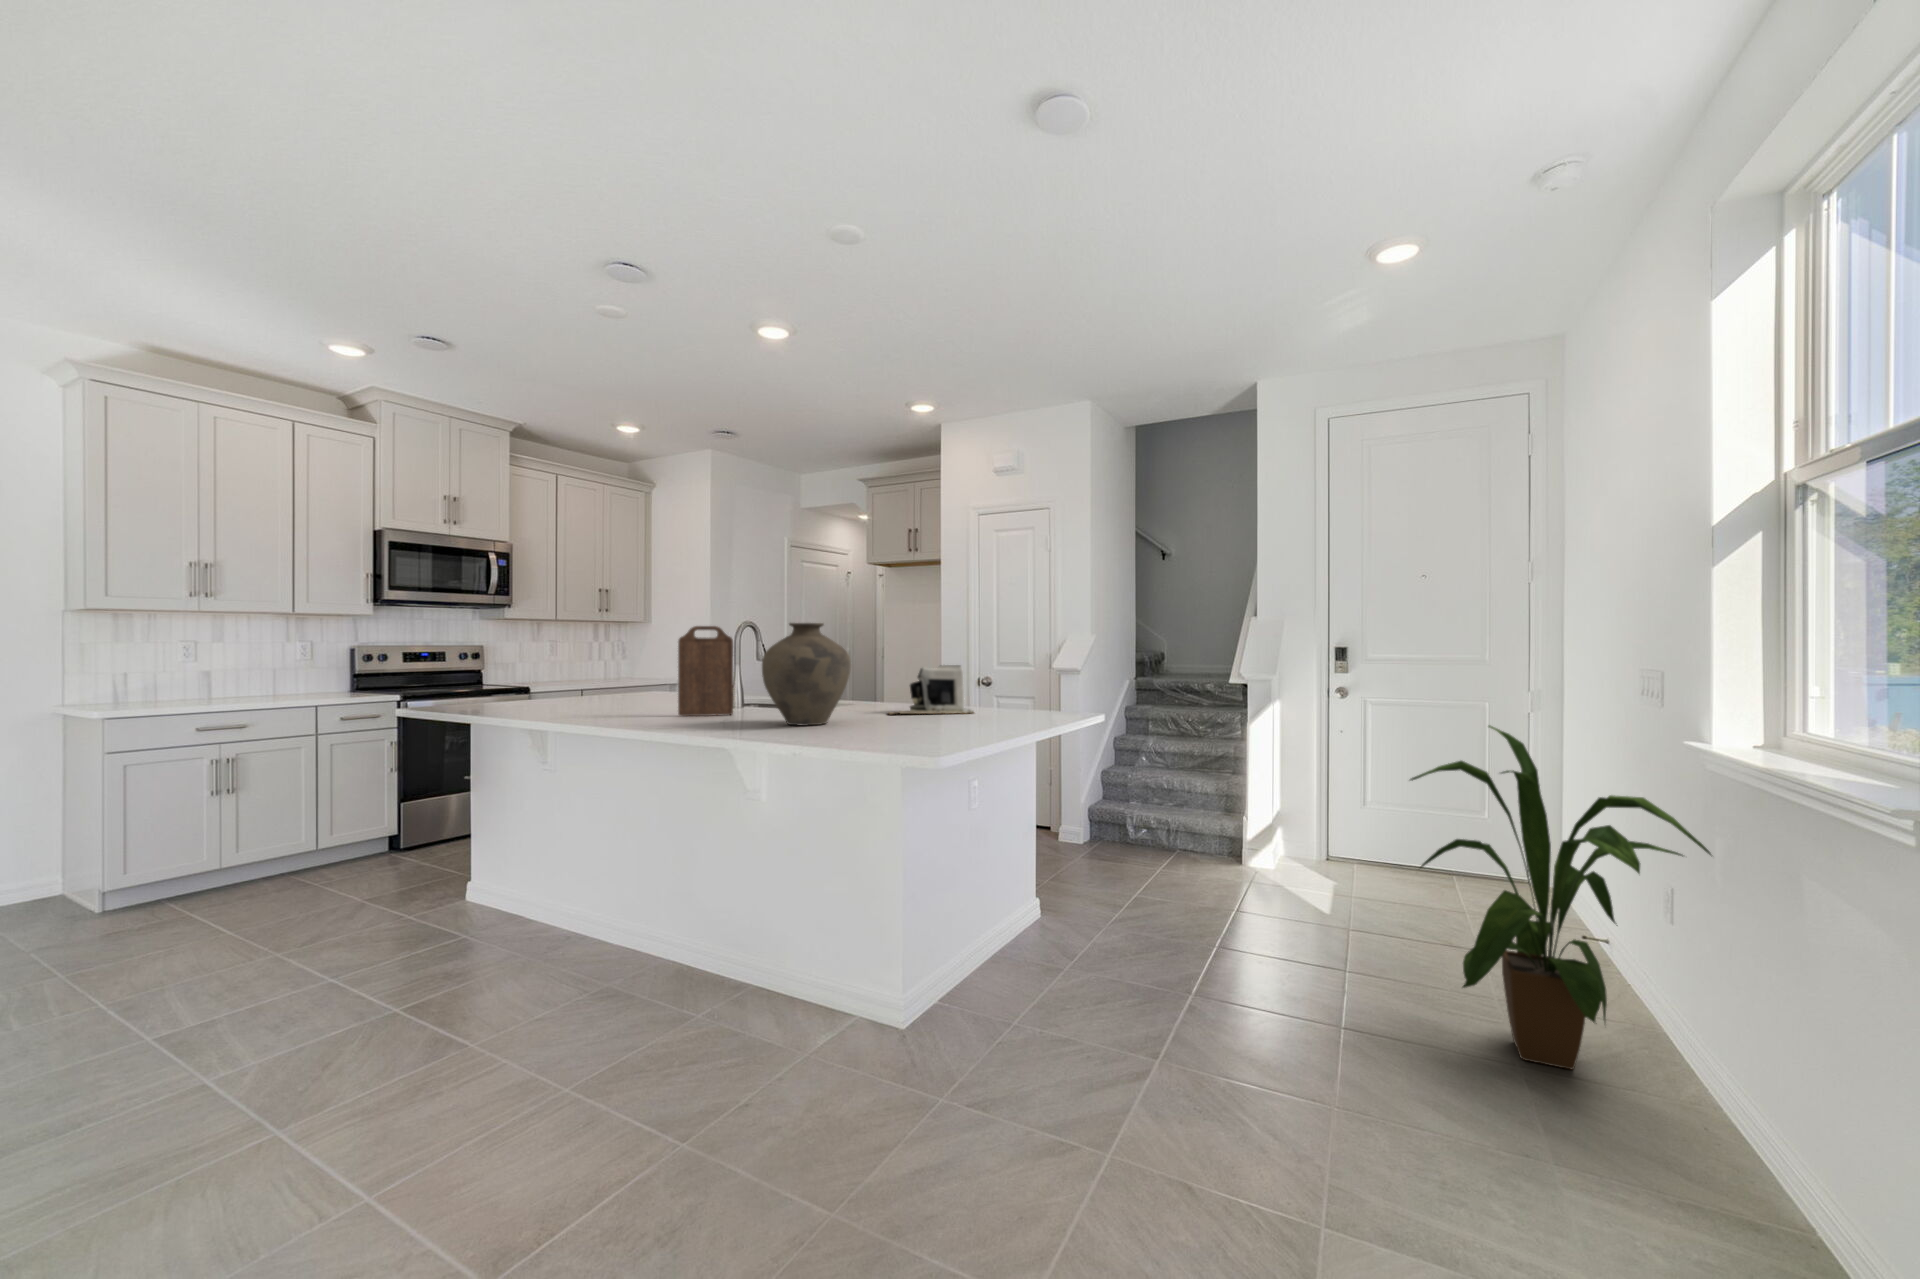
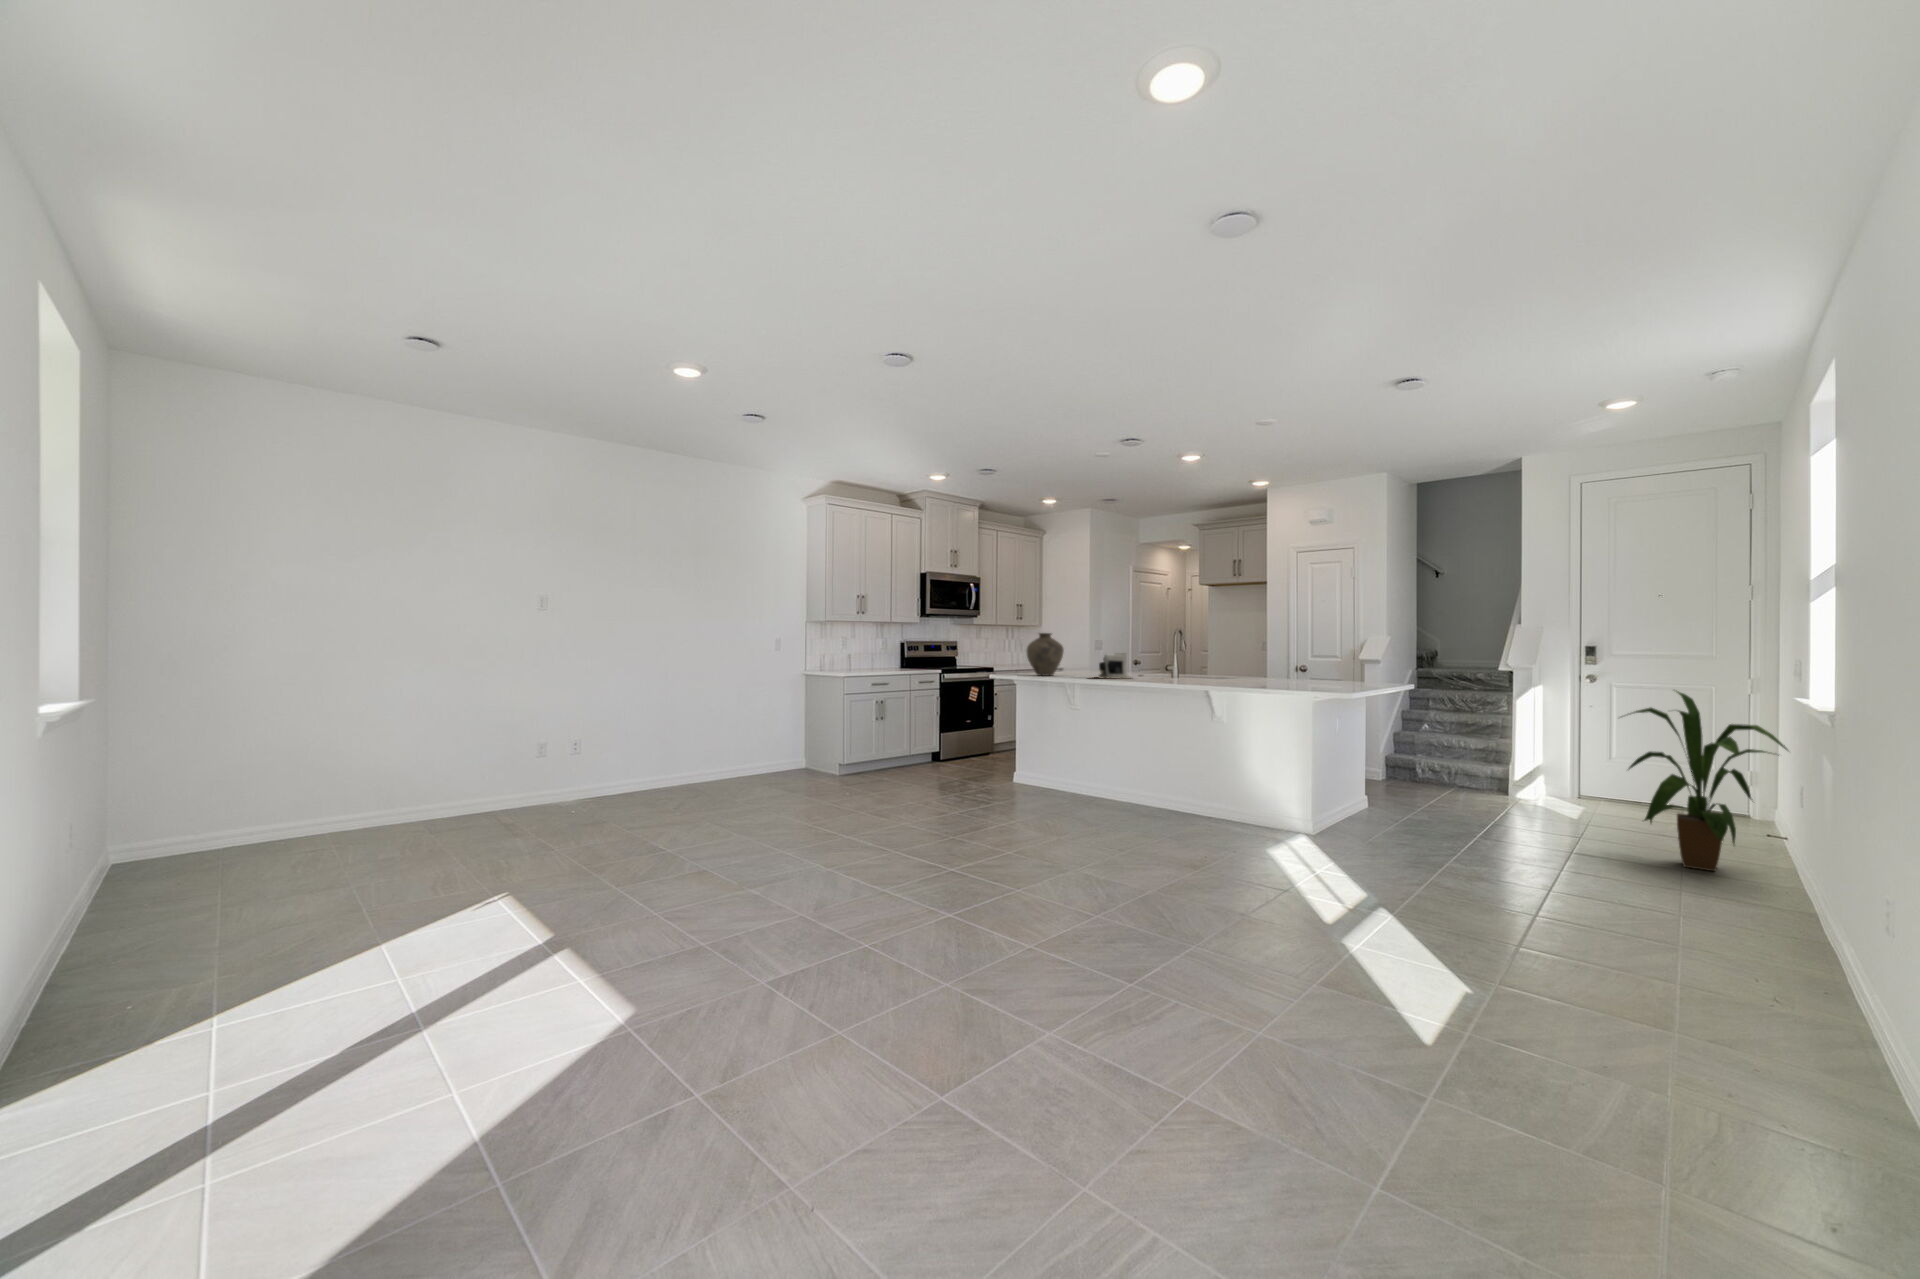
vase: present [762,623,851,726] -> present [1027,633,1064,676]
cutting board: present [678,626,733,716] -> none [1159,631,1188,680]
coffee maker: present [889,665,974,714] -> present [1099,653,1132,679]

